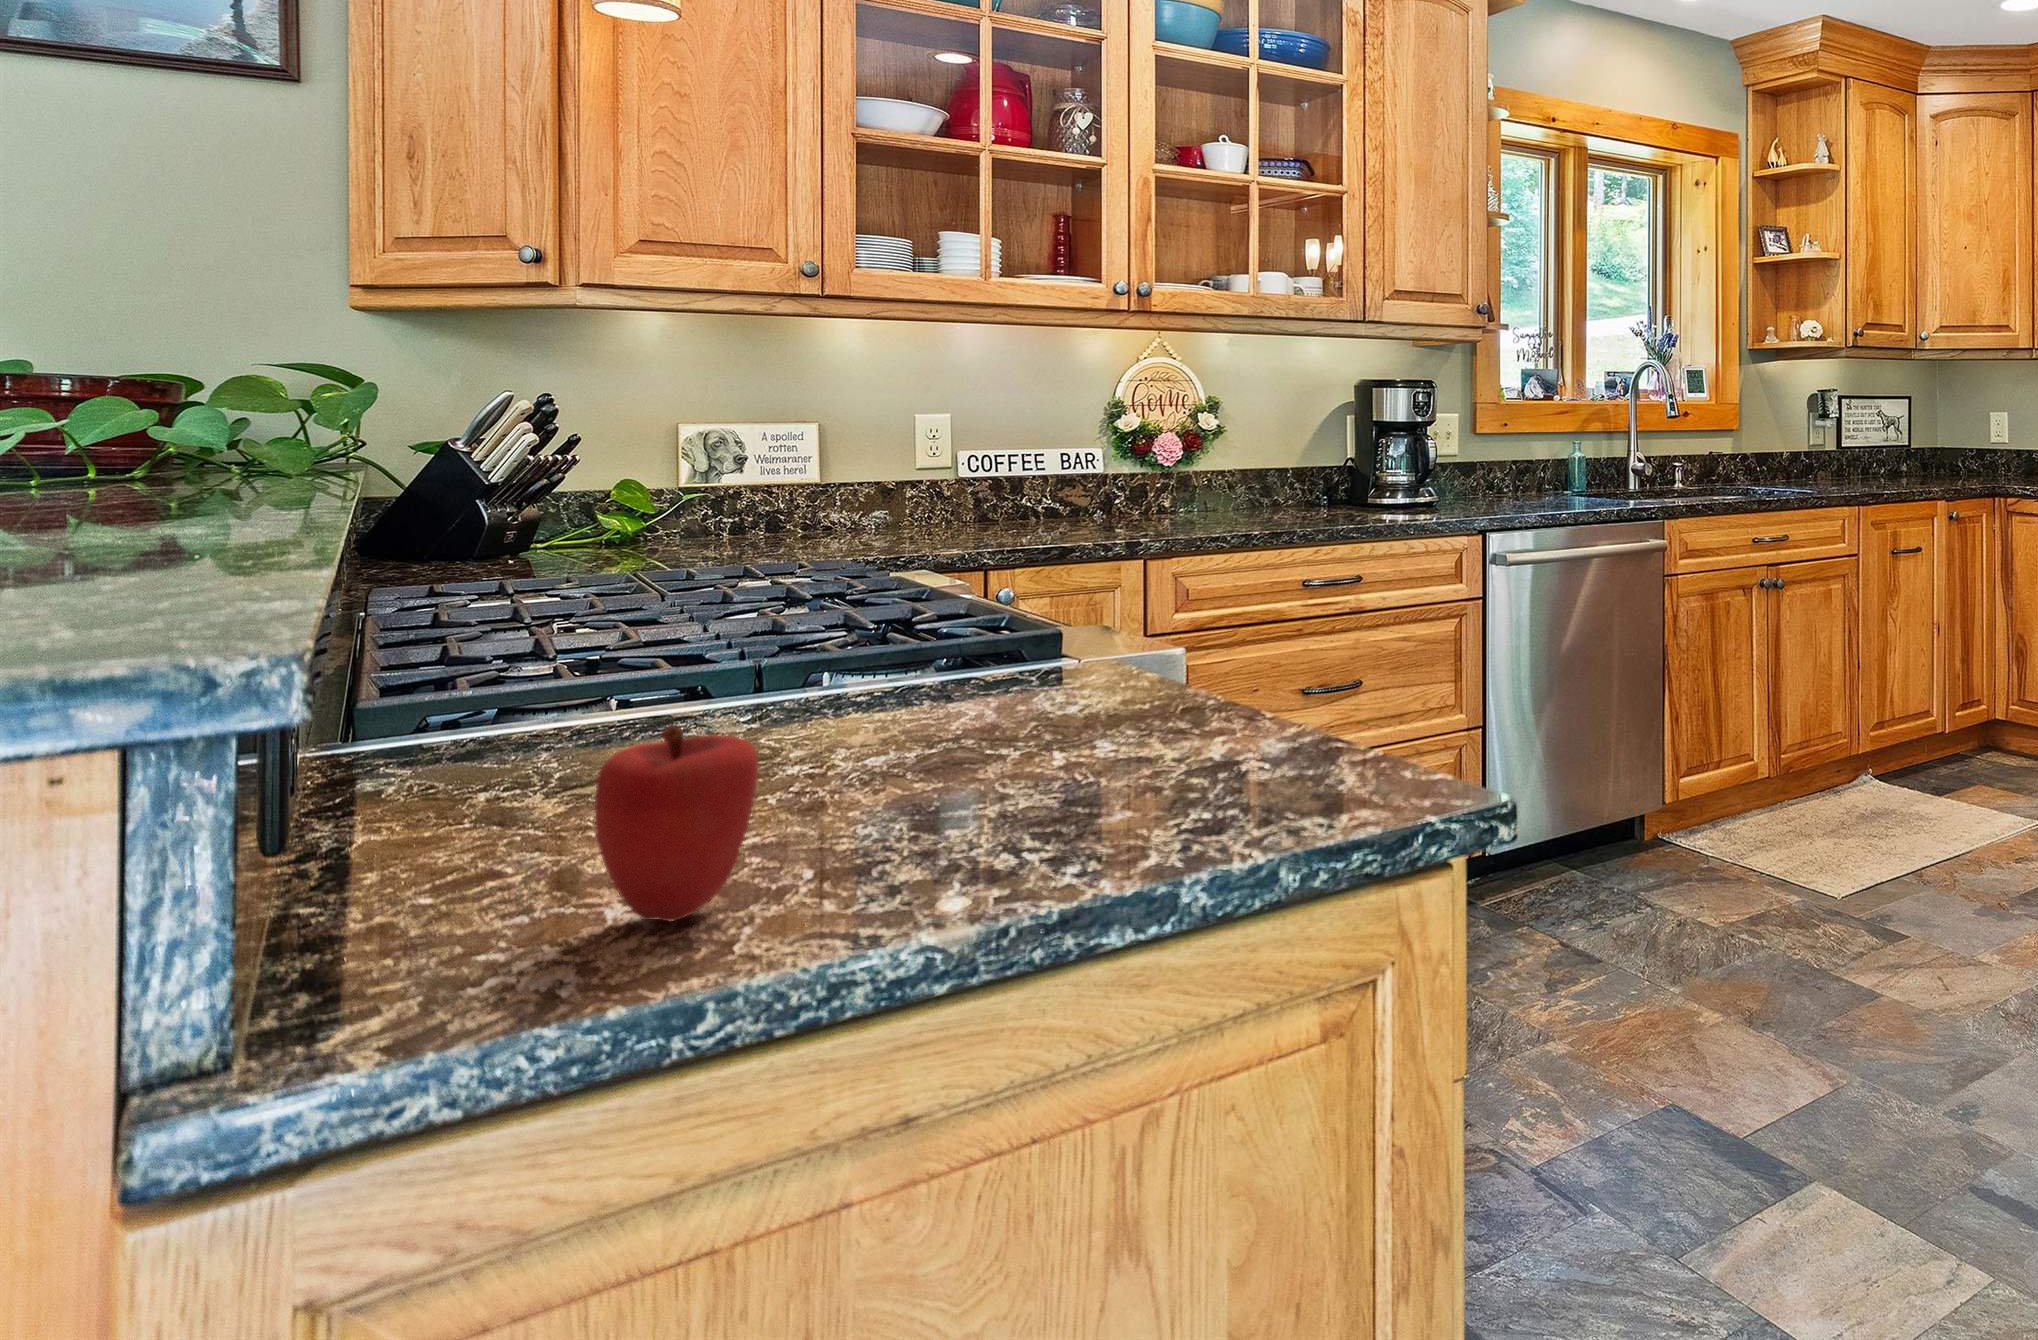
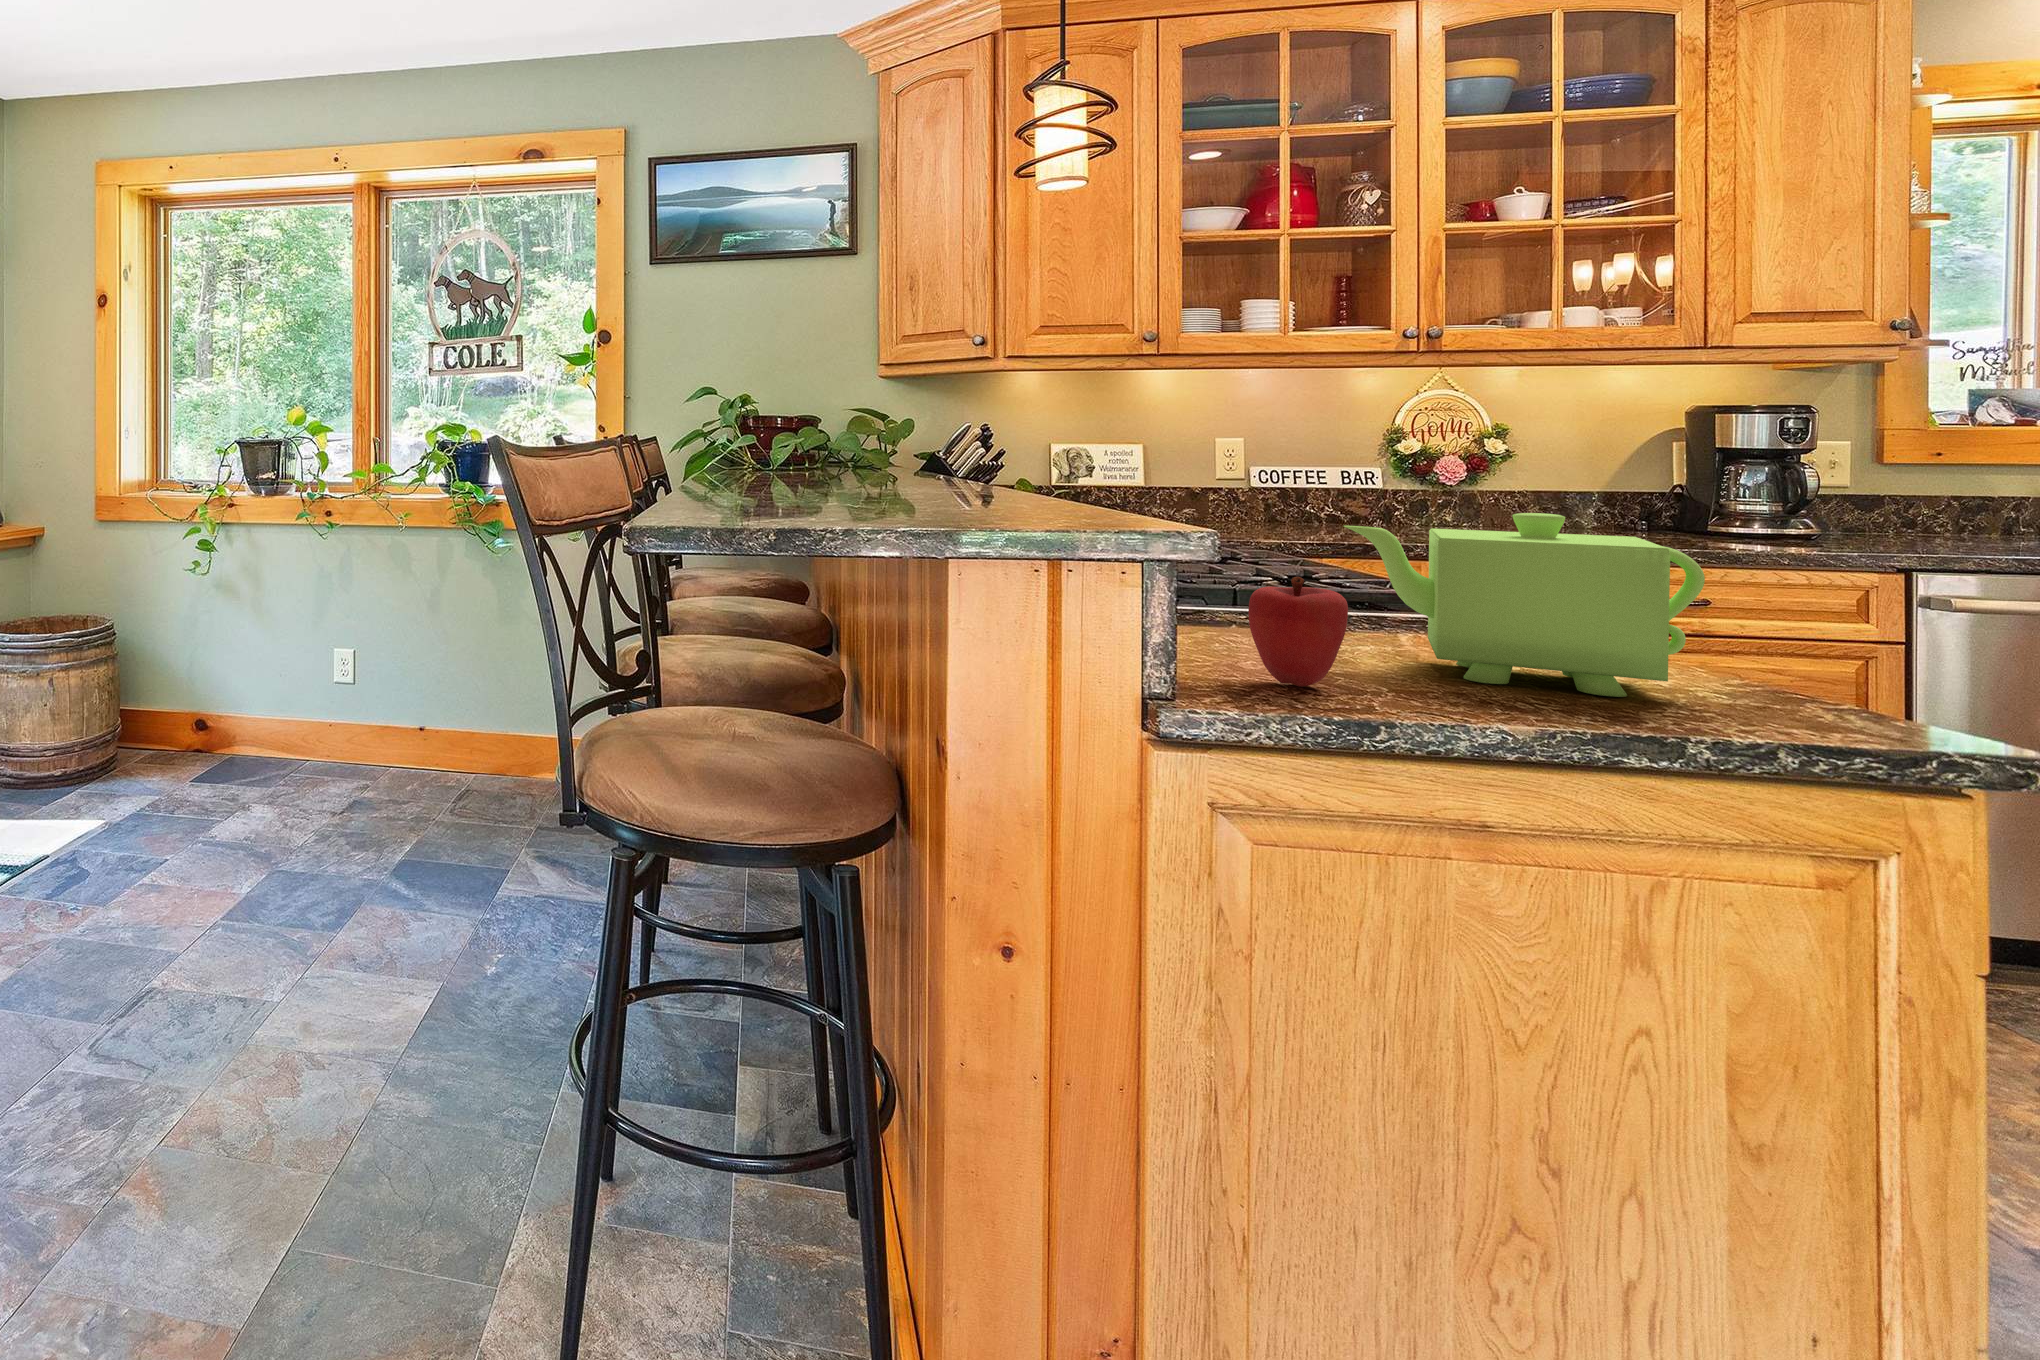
teapot: none [822,566,1214,829] -> present [1344,513,1705,697]

